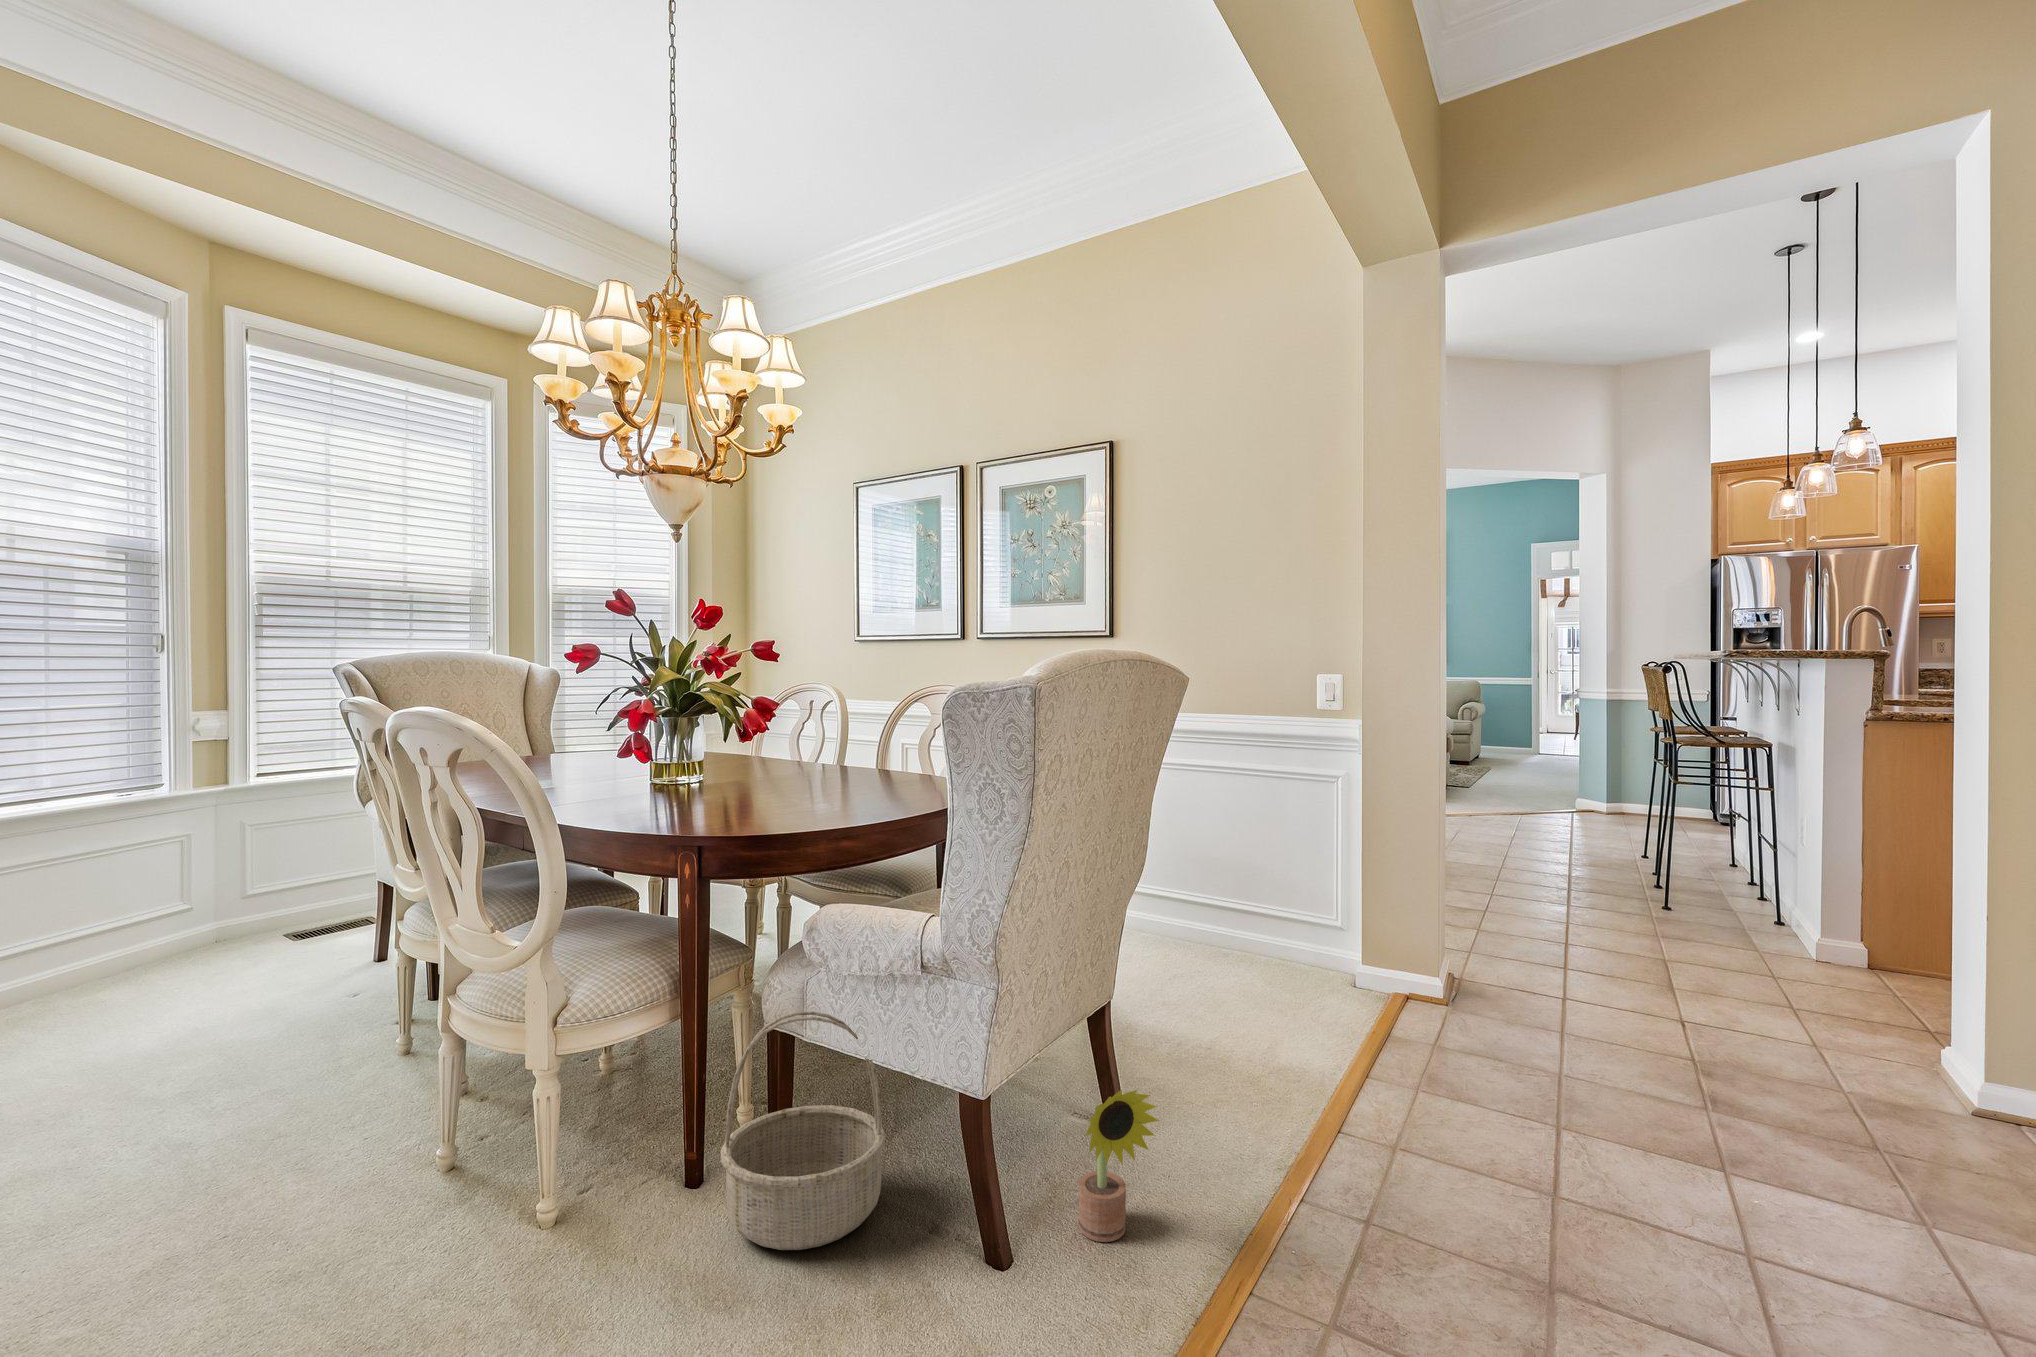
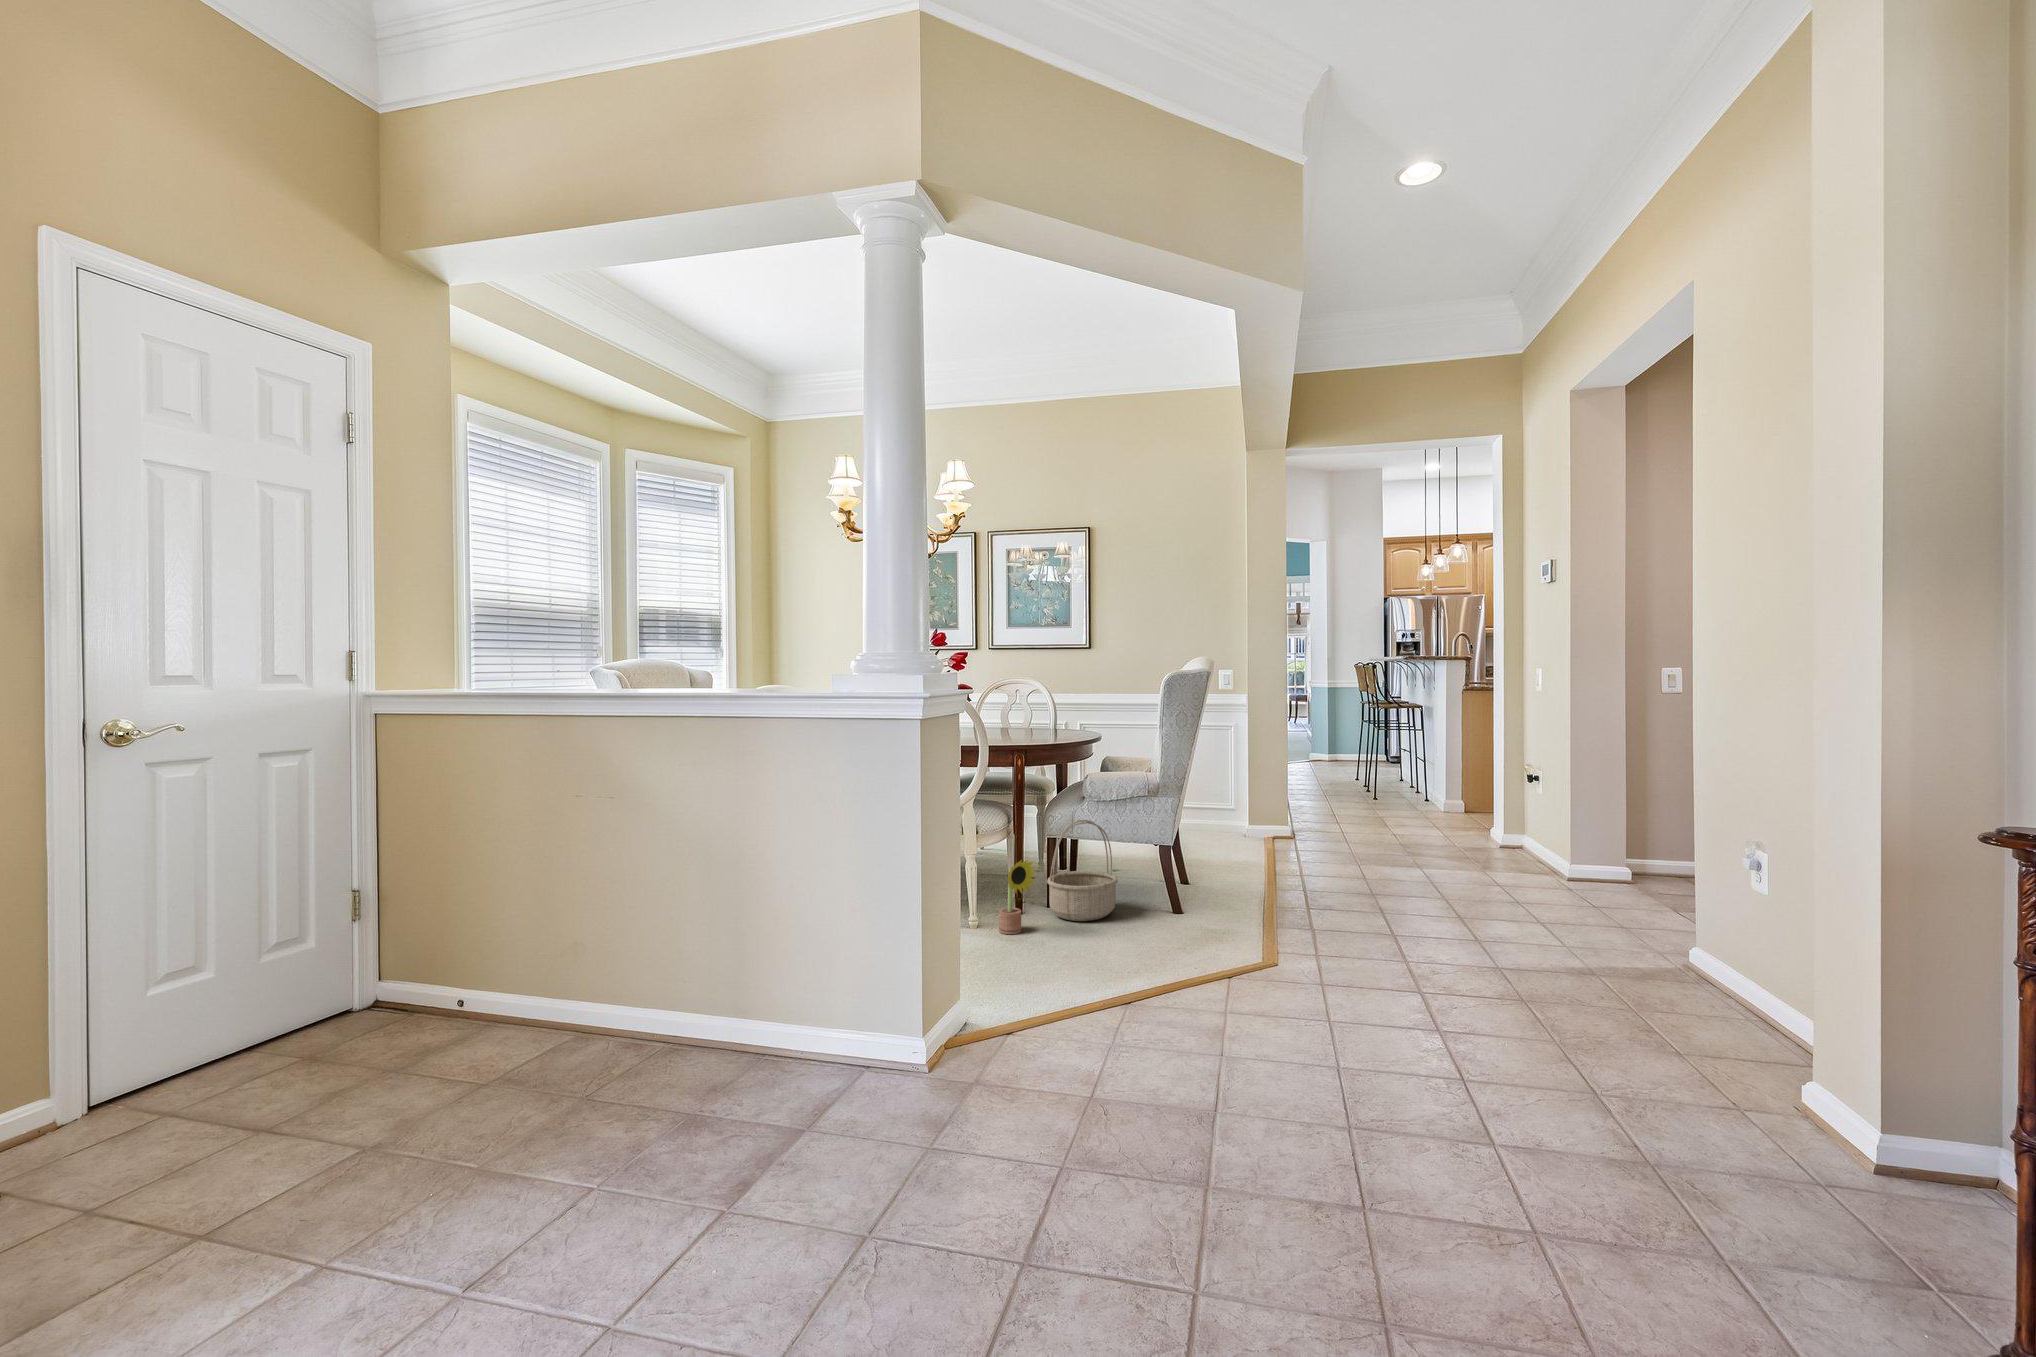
decorative plant: present [1079,1090,1159,1242] -> present [999,860,1037,934]

